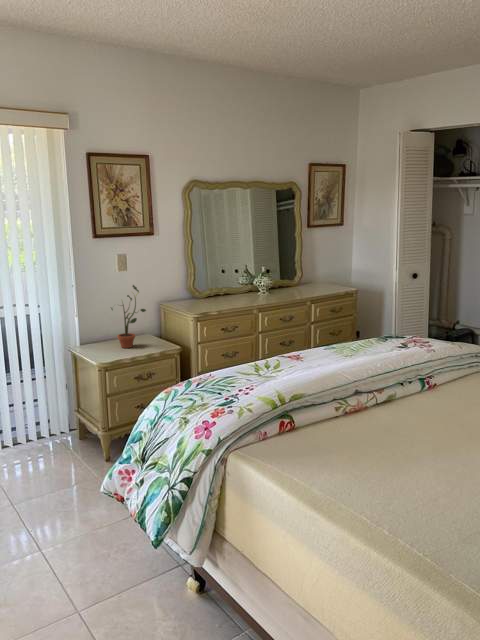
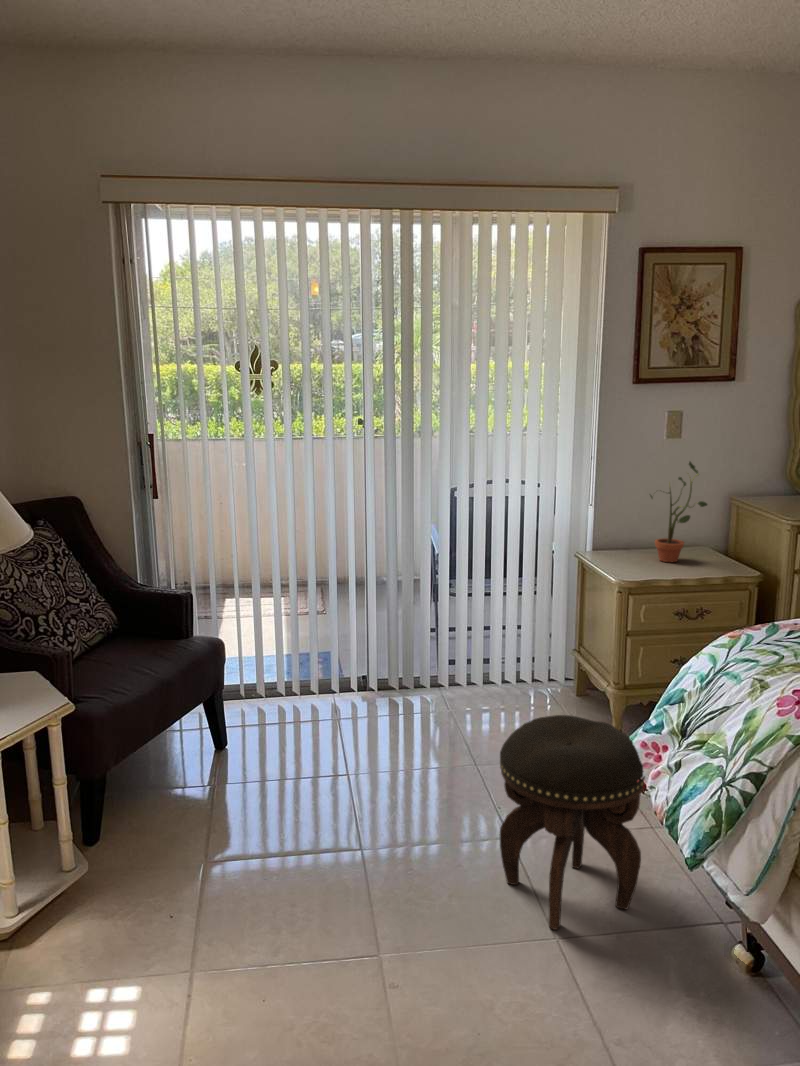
footstool: none [24,461,127,607] -> present [500,715,645,930]

